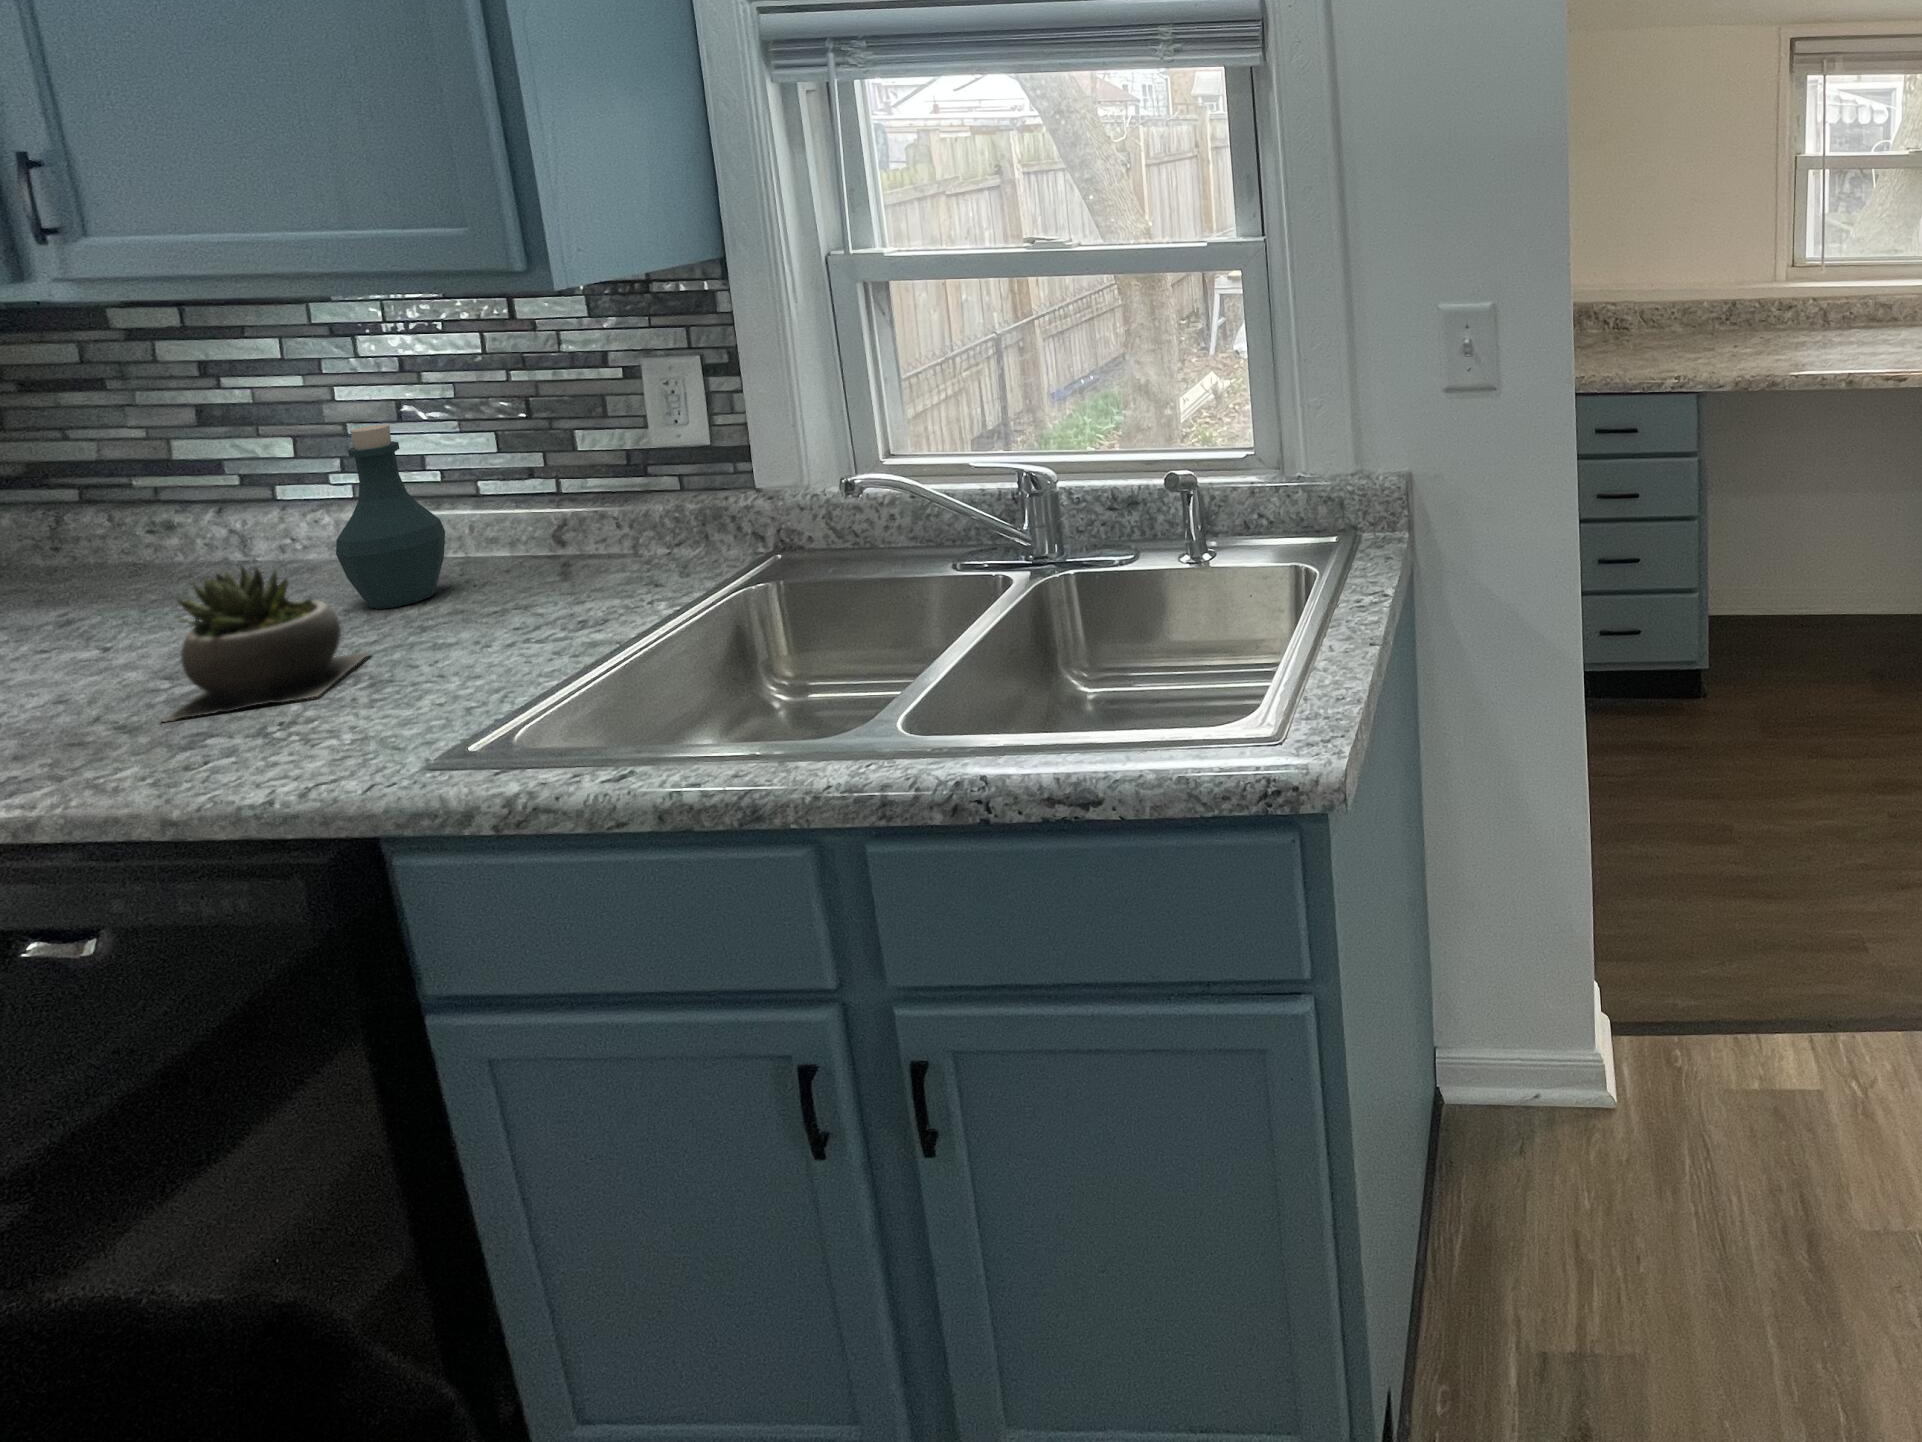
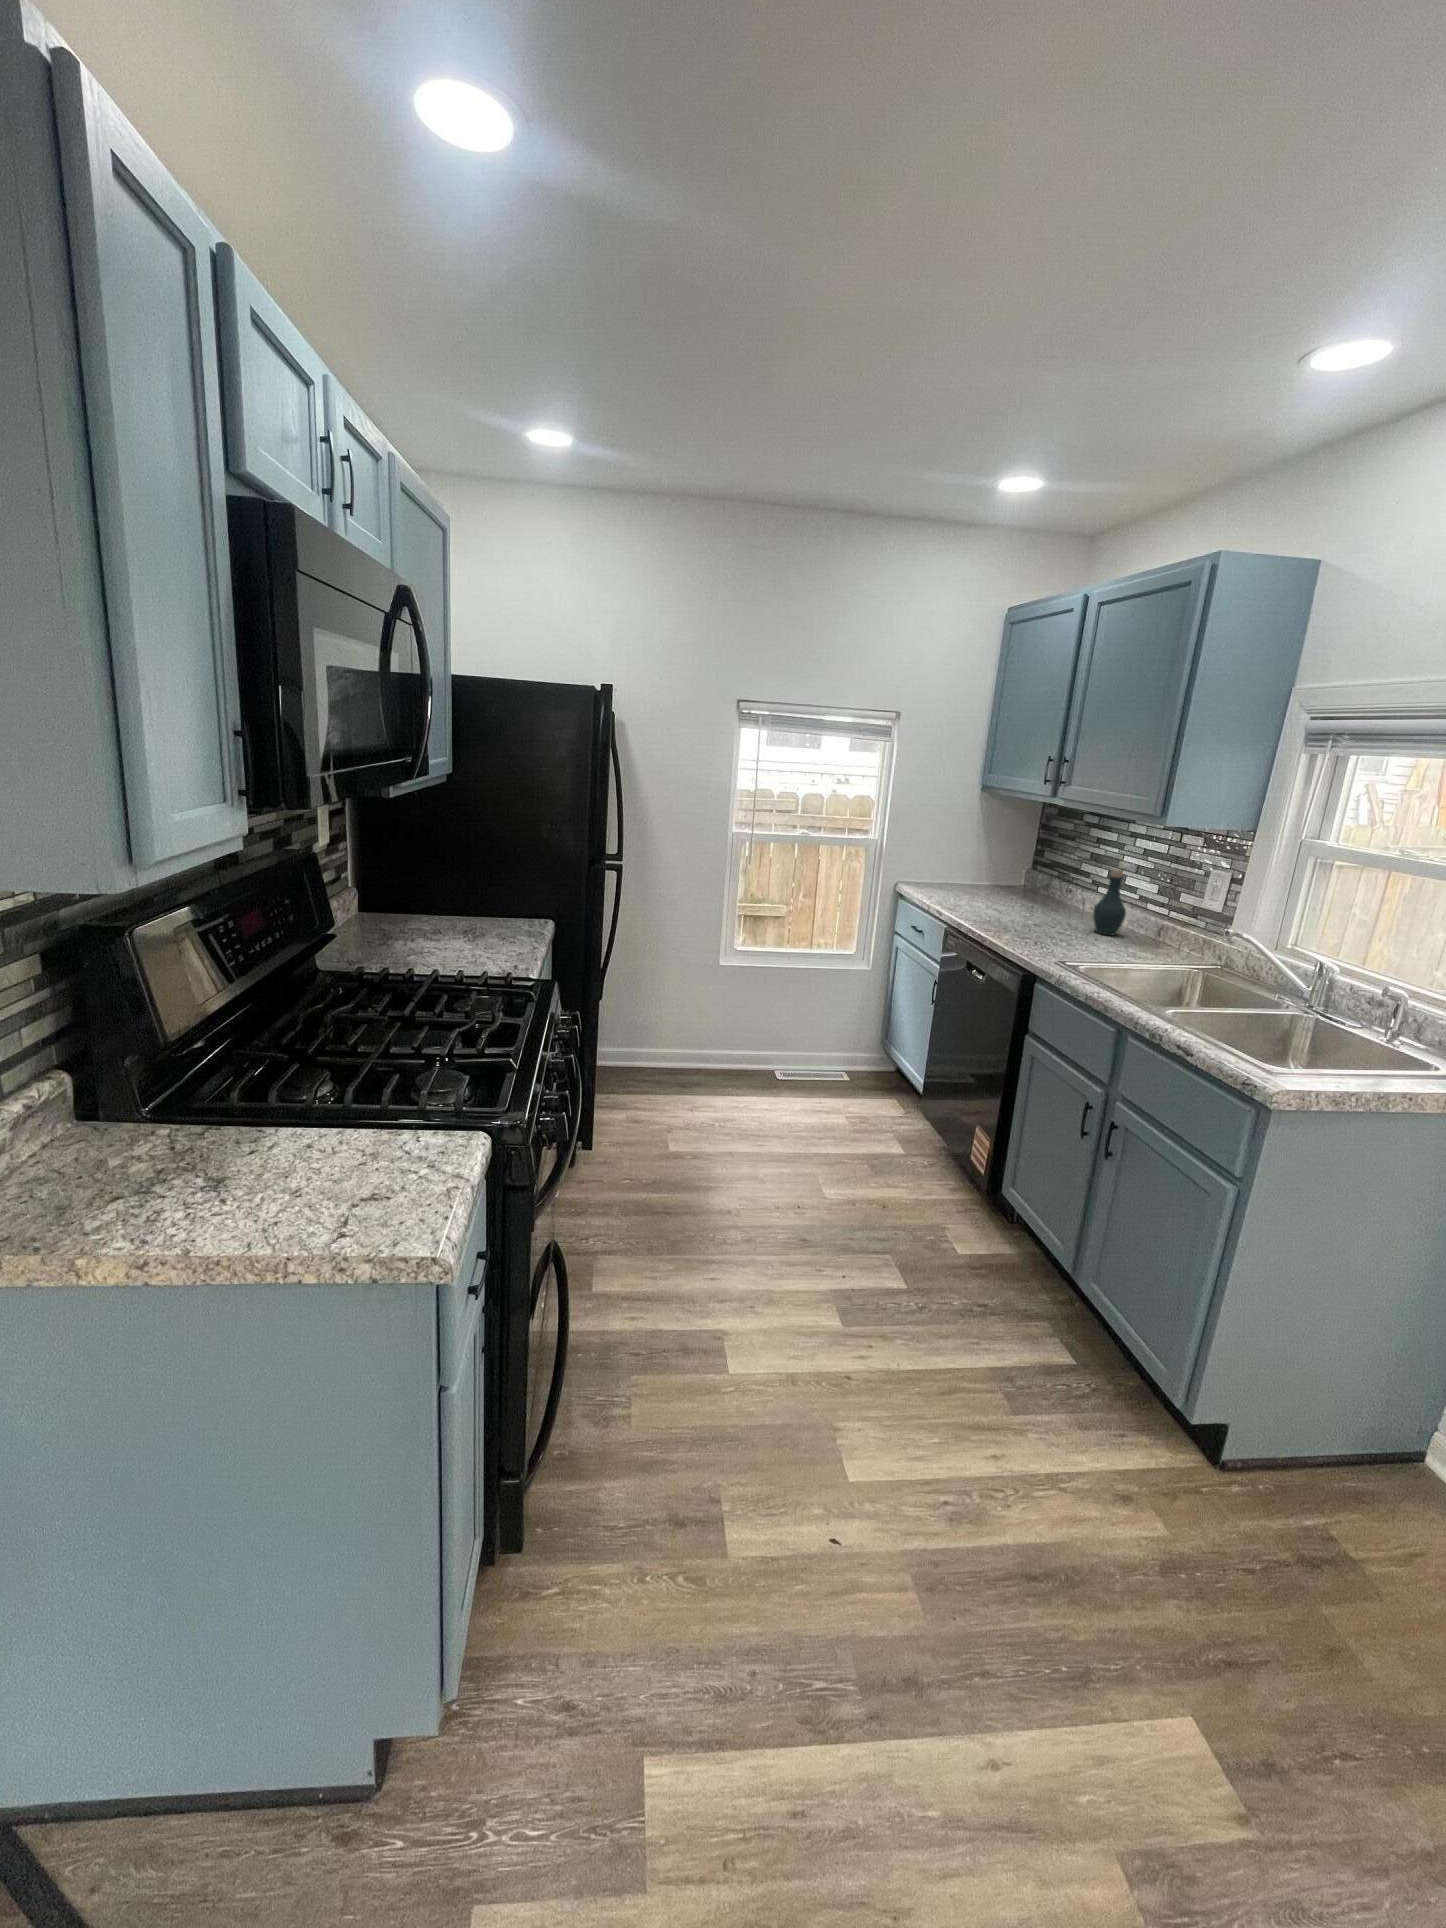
succulent plant: present [163,566,368,722] -> none [1025,896,1081,942]

